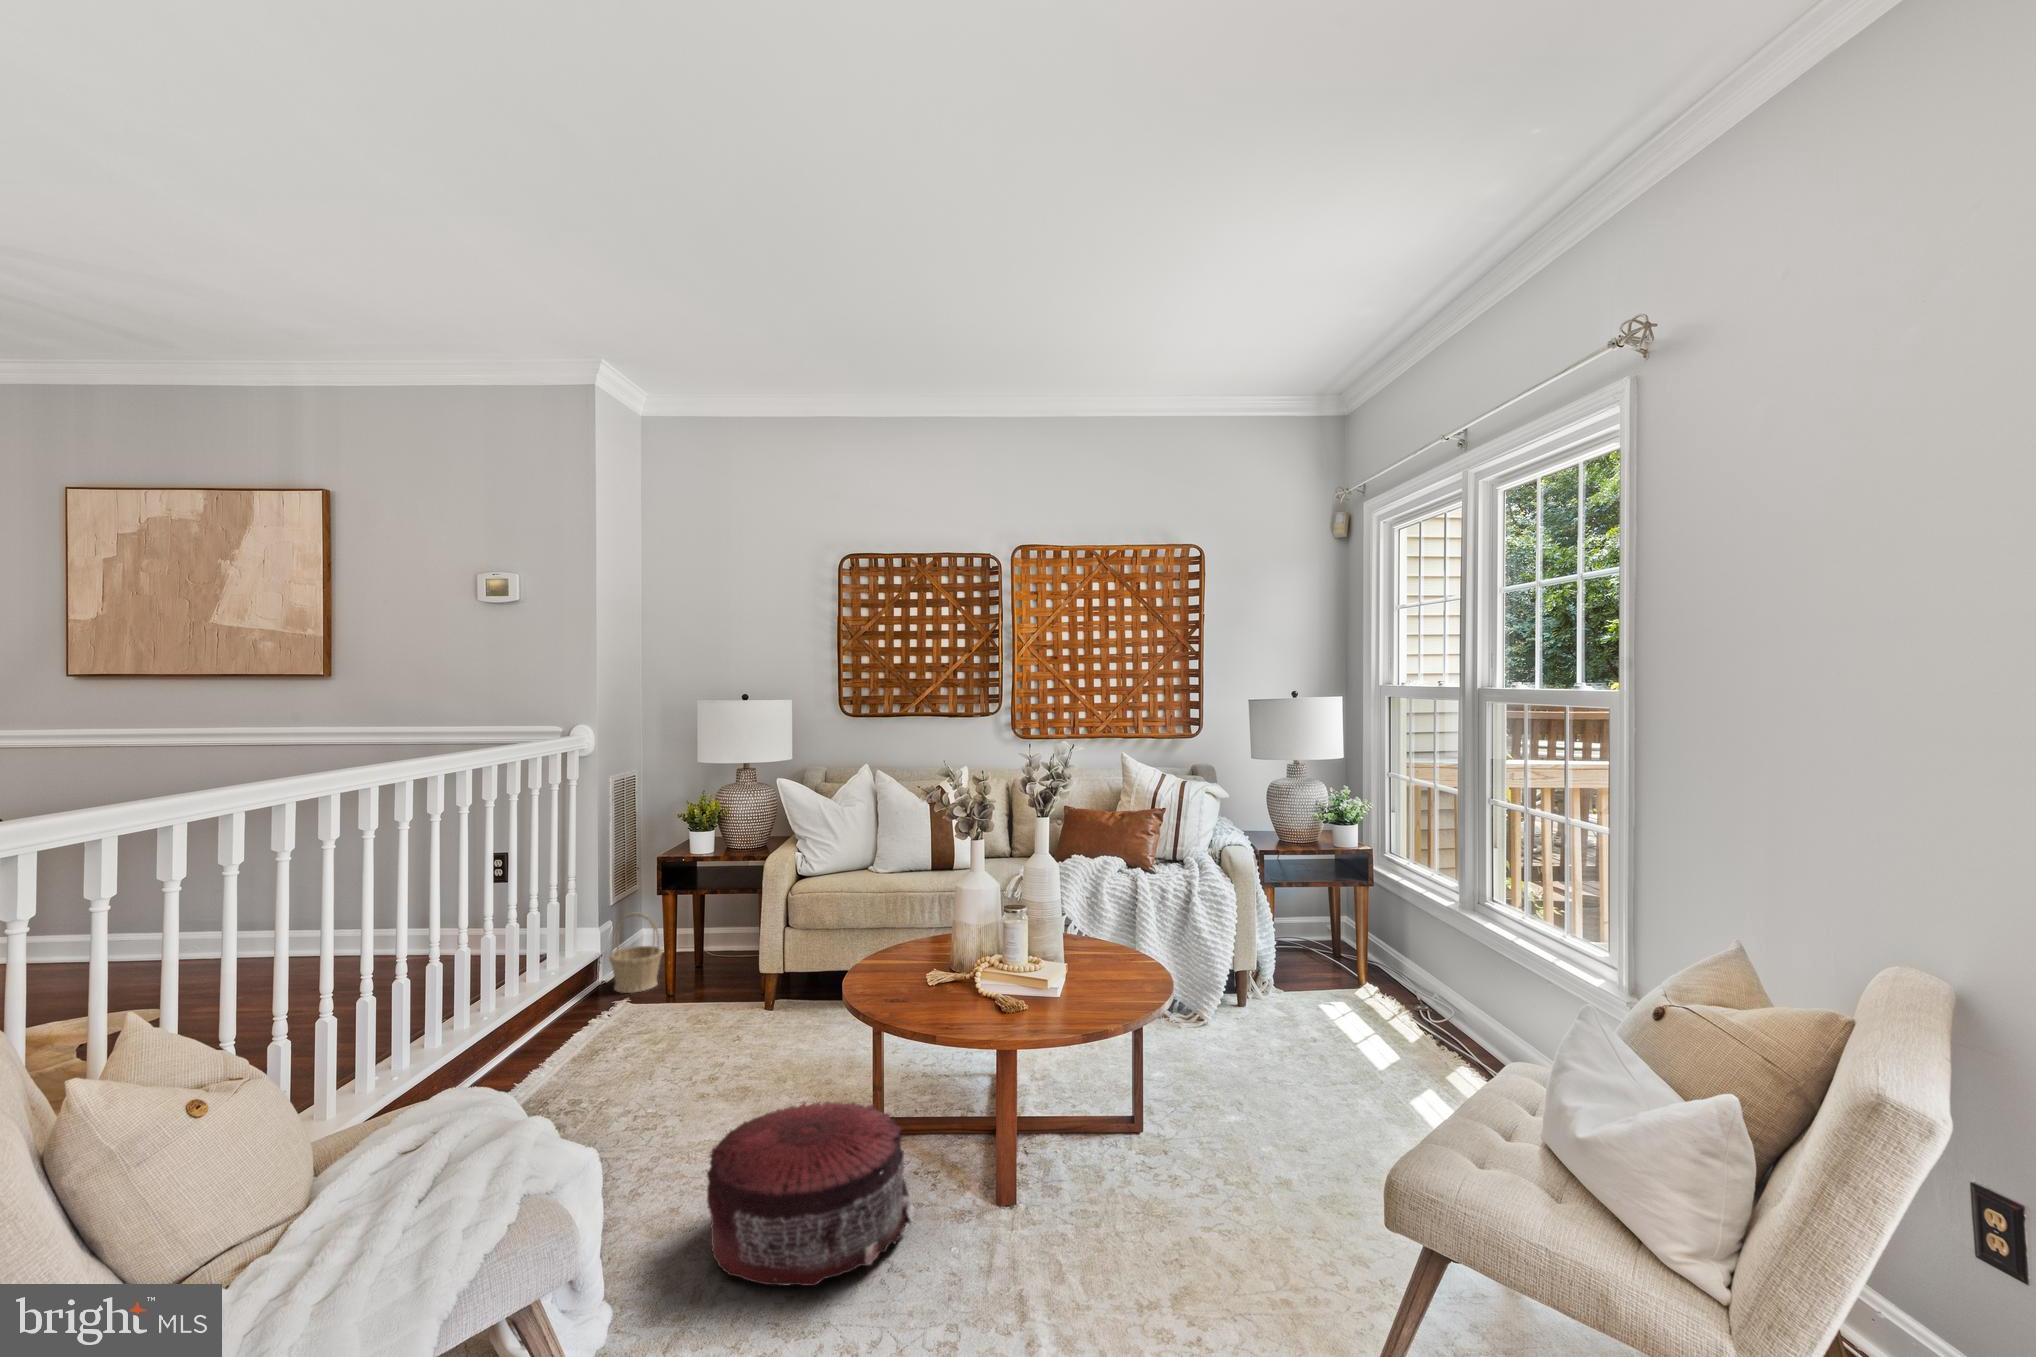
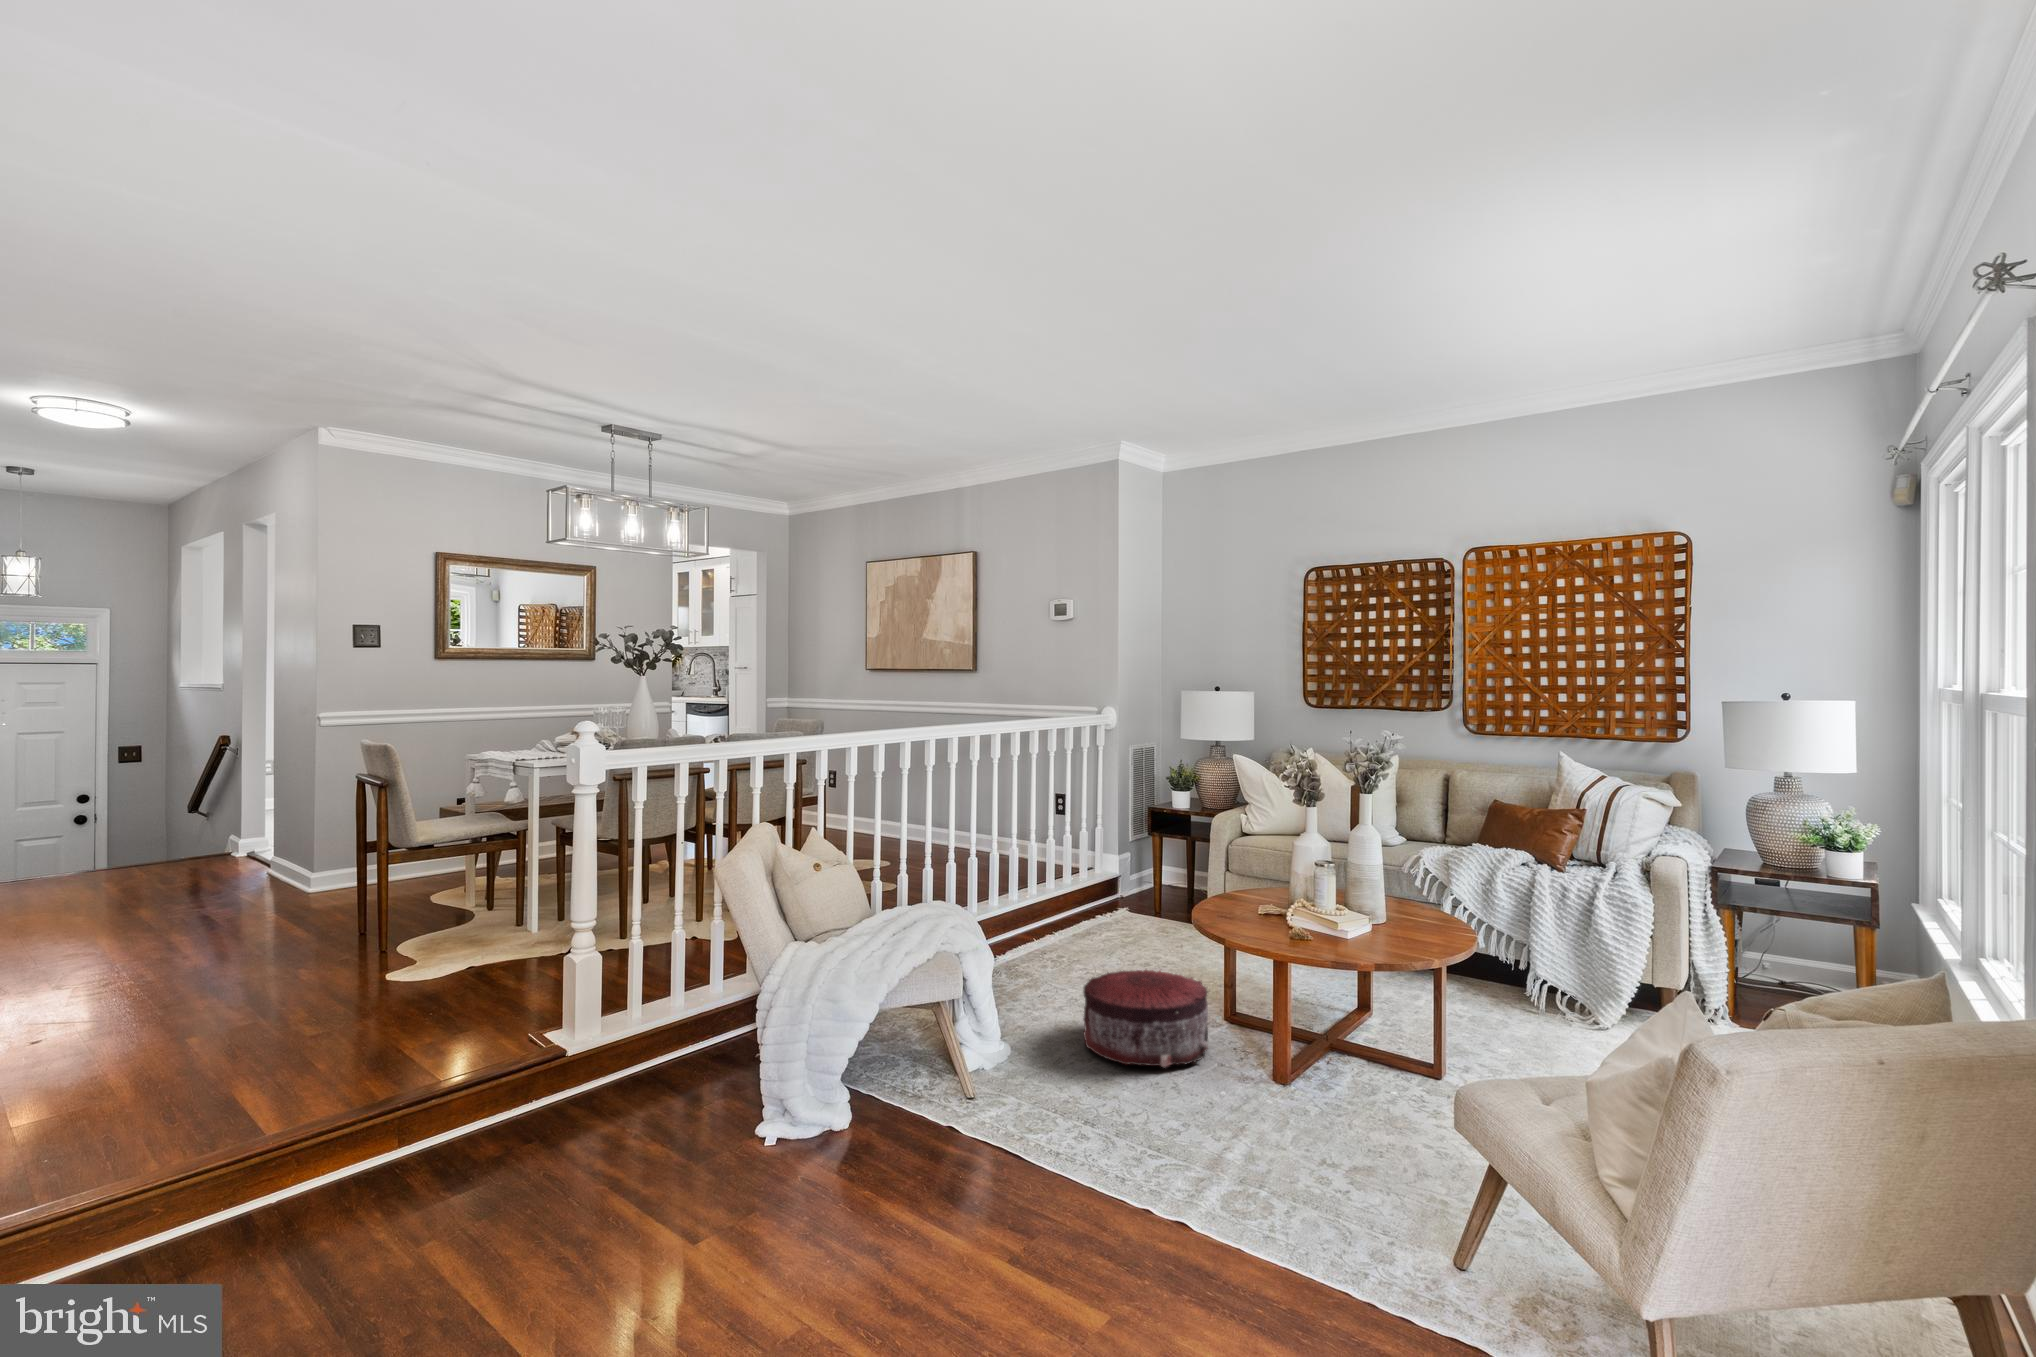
basket: present [609,912,662,993] -> none [1122,848,1159,907]

